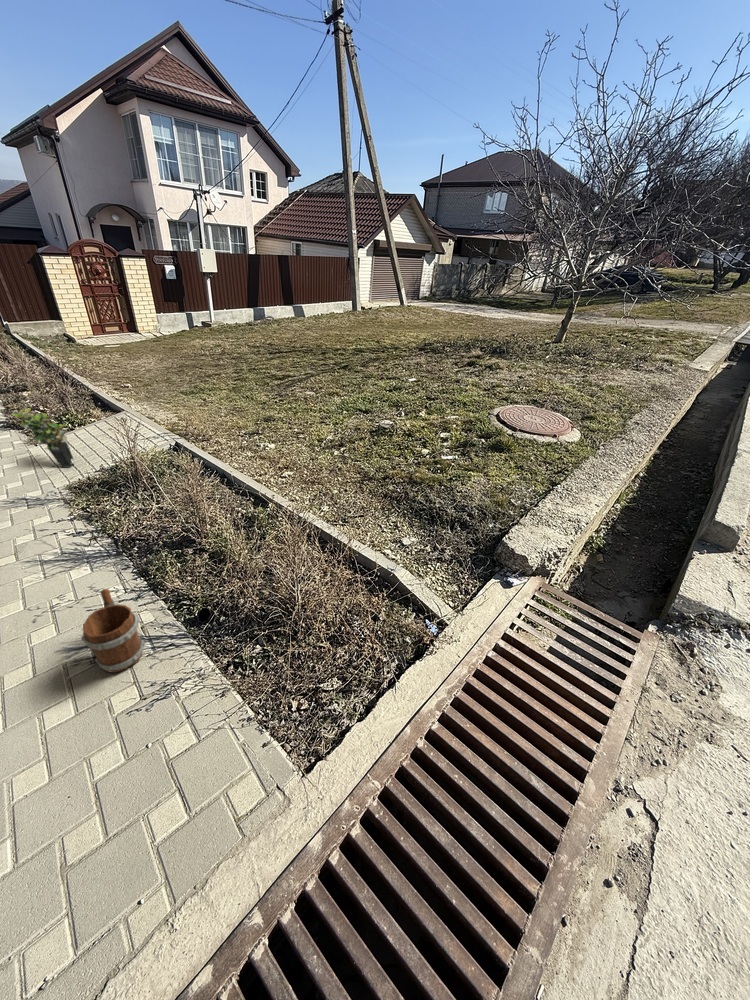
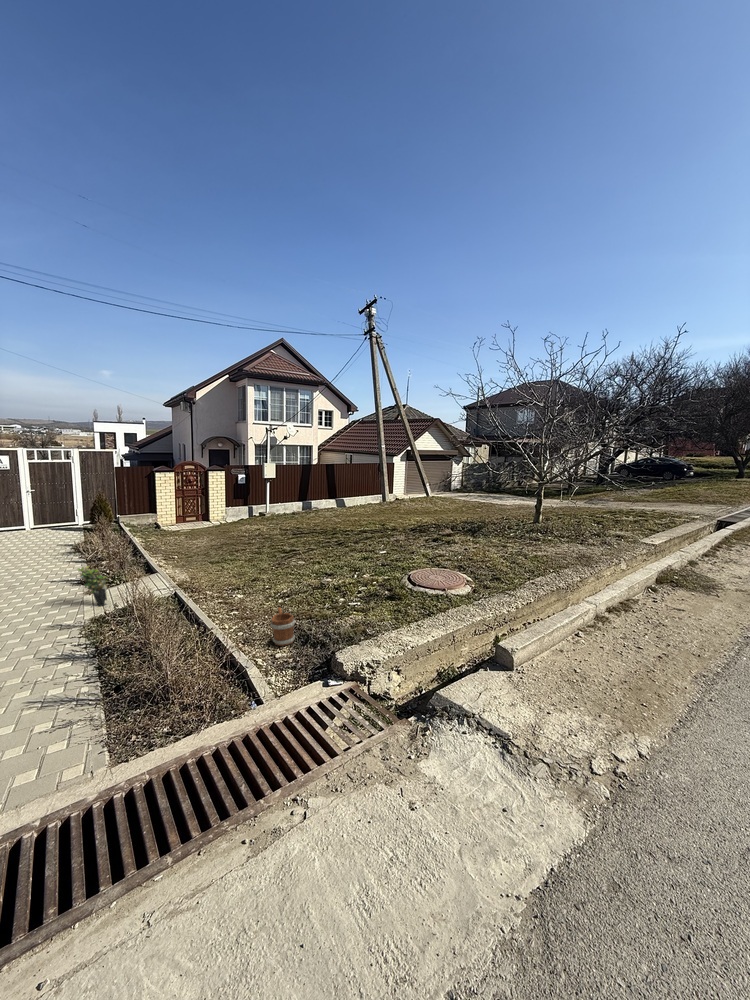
bucket: present [82,589,145,673] -> present [270,607,295,646]

